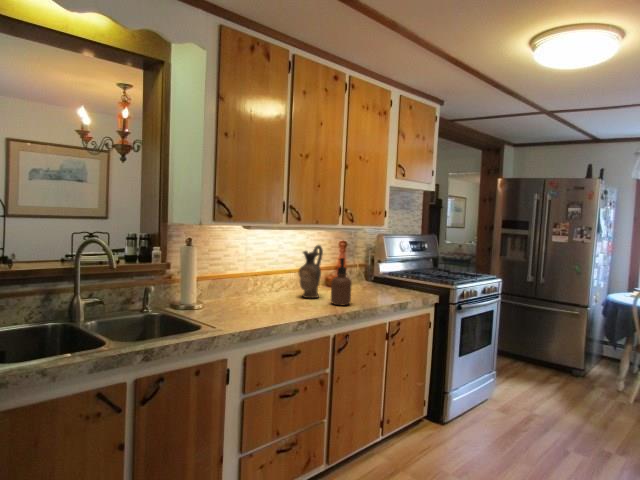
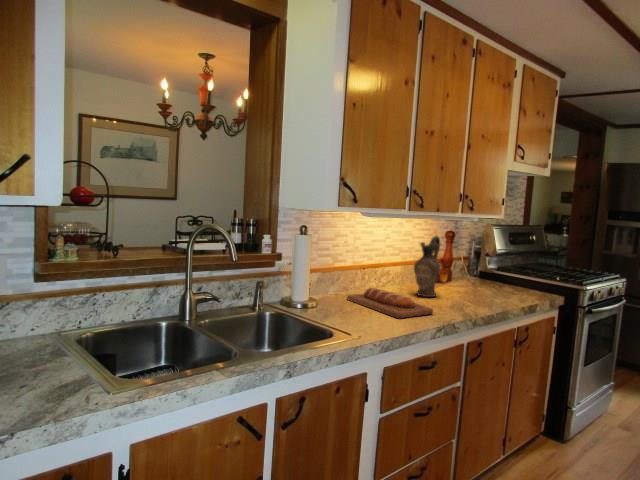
soap dispenser: present [331,258,352,305] -> none [456,252,482,307]
bread loaf: none [234,291,302,315] -> present [347,288,433,318]

